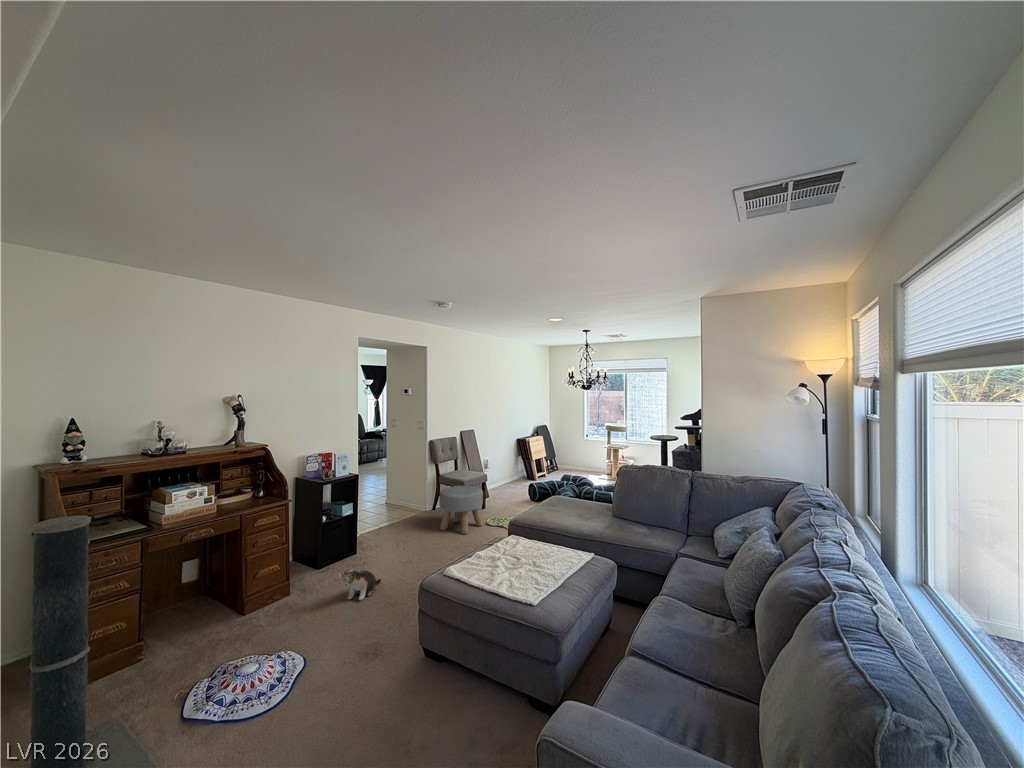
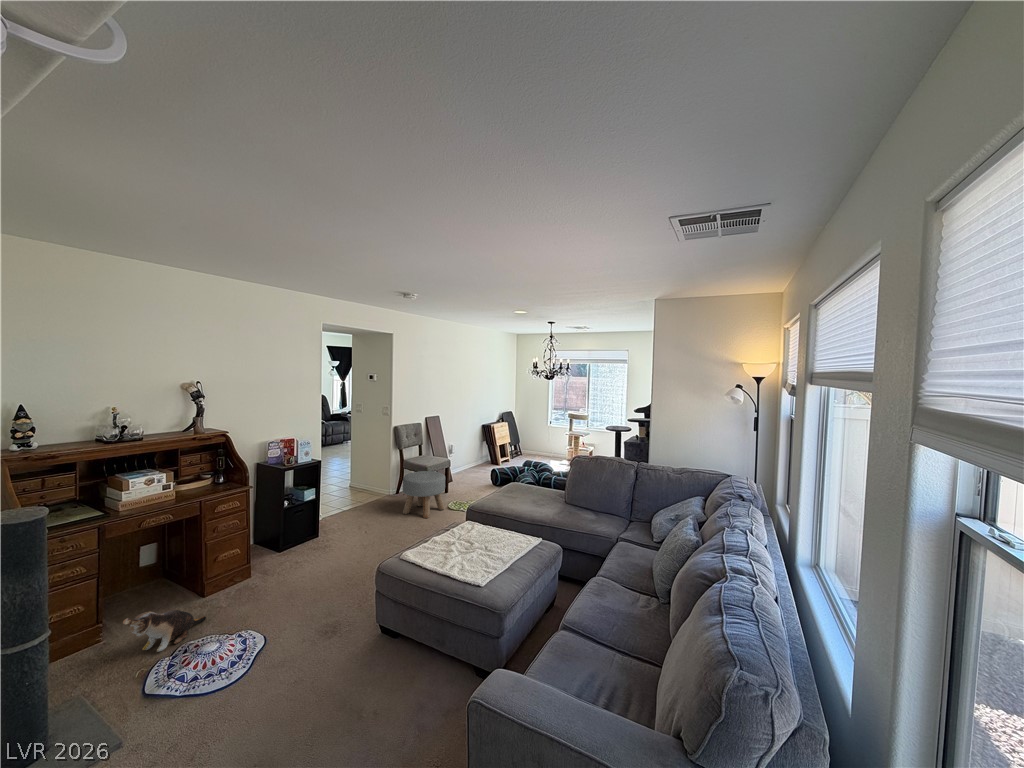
plush toy: present [338,568,381,600] -> present [123,610,206,652]

